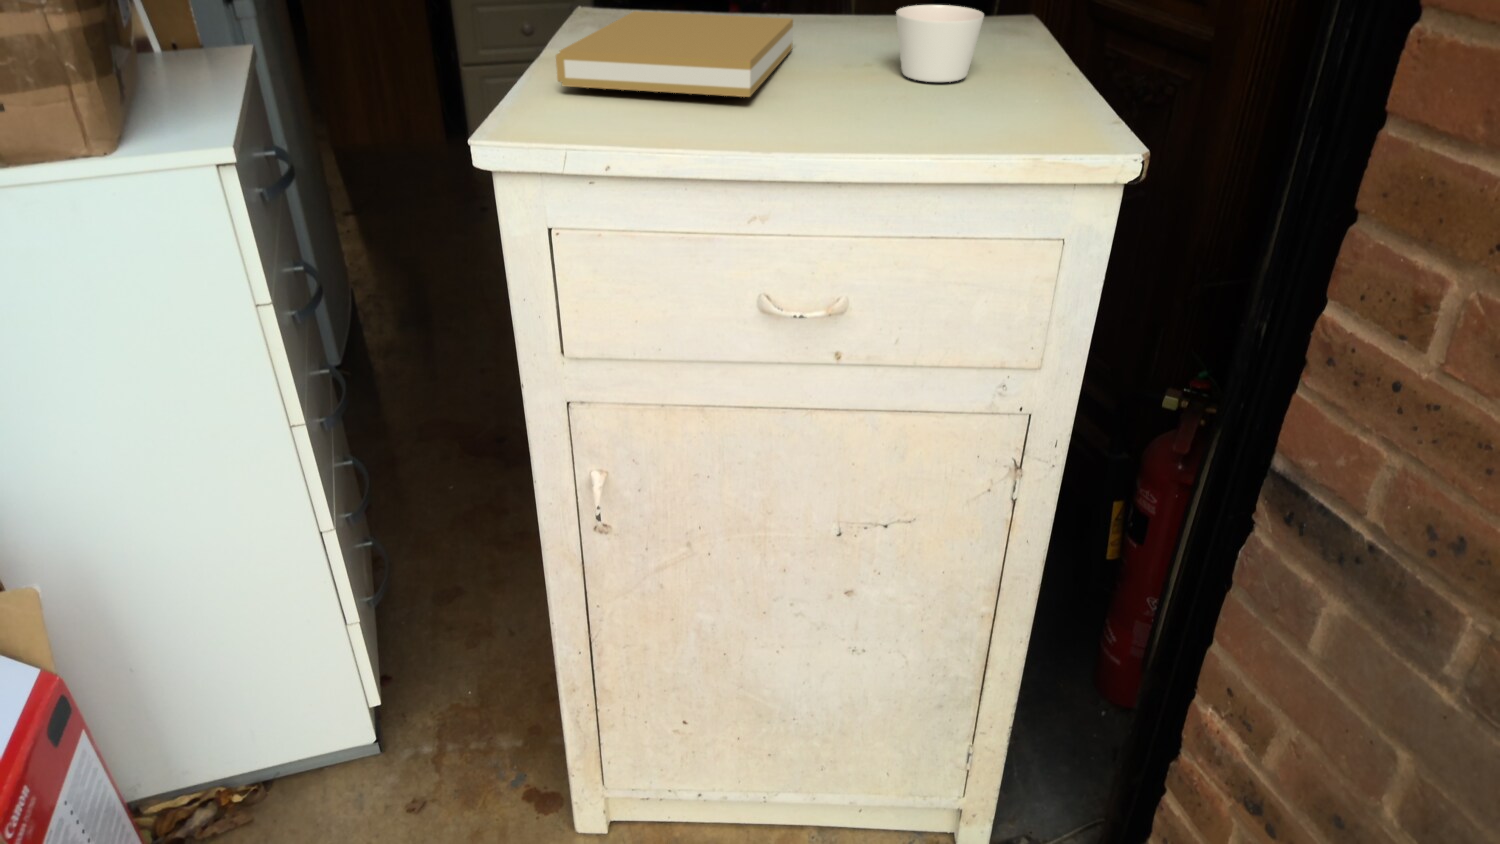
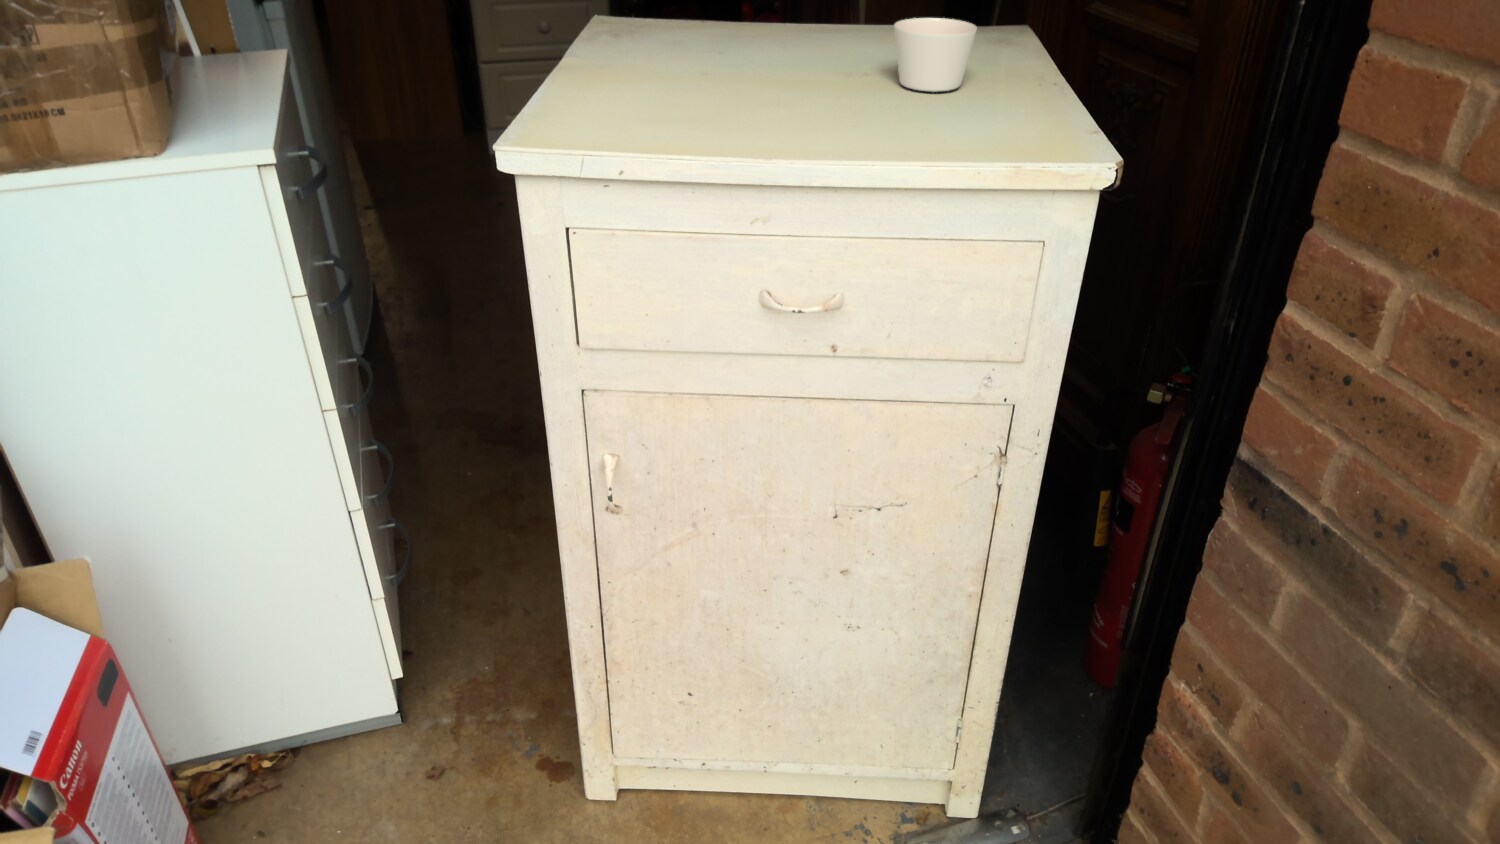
book: present [556,11,793,97] -> none [574,21,798,106]

